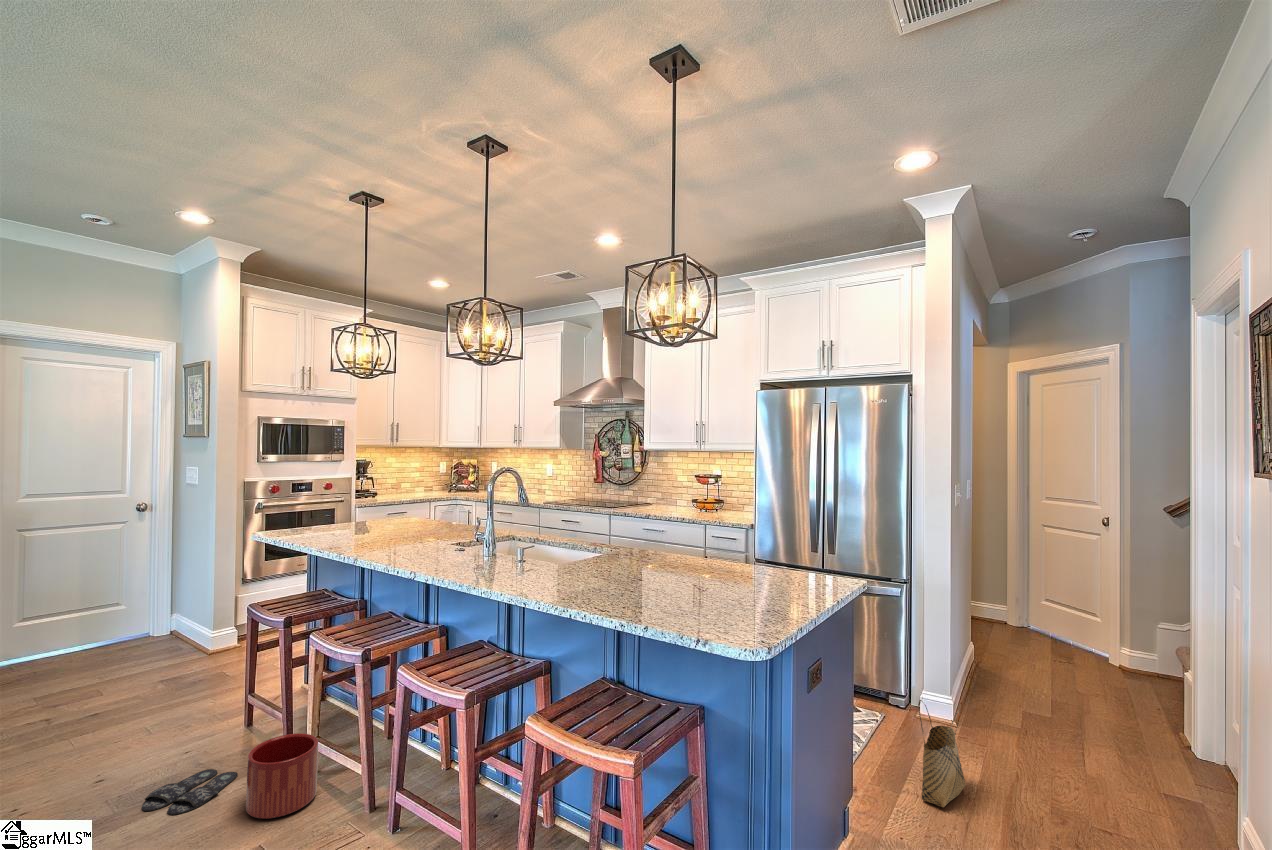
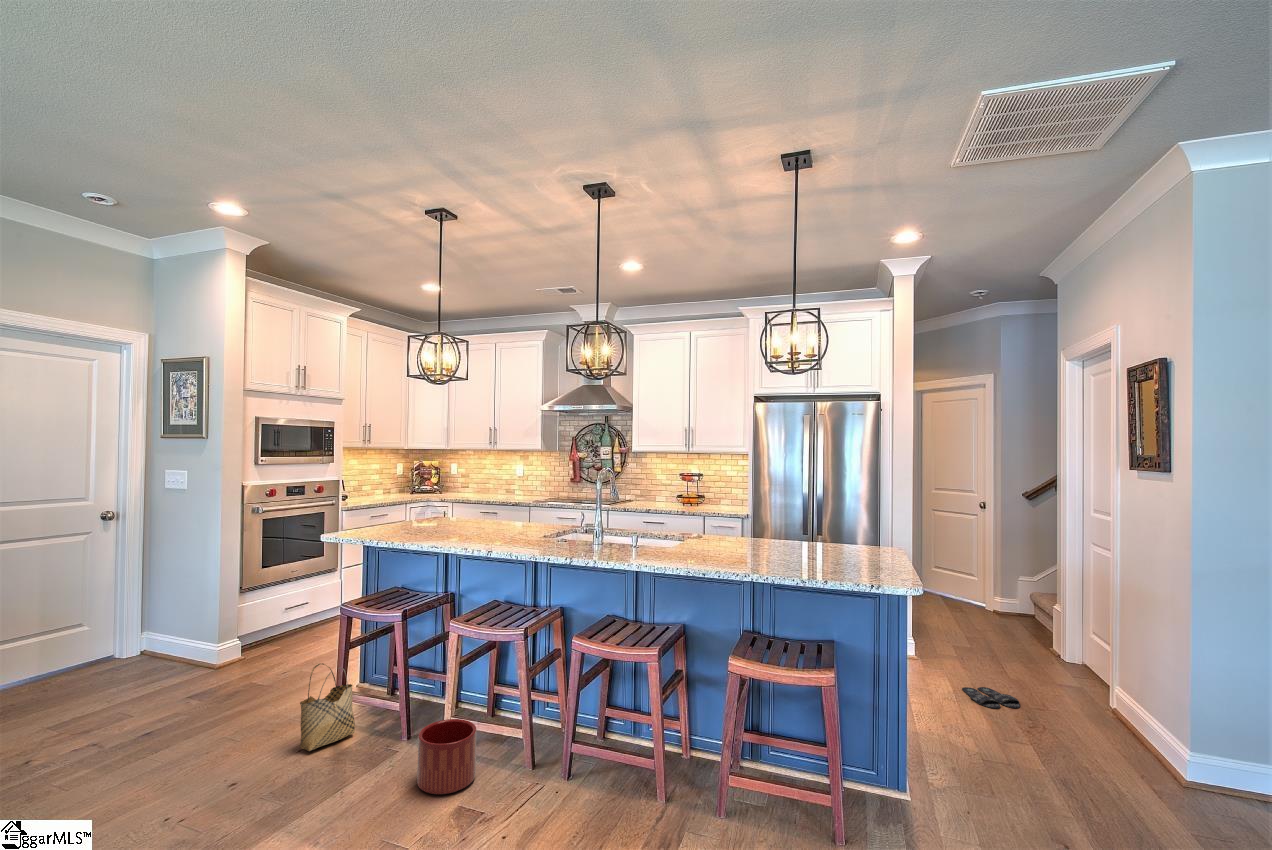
woven basket: present [918,700,965,807] -> present [300,663,355,751]
slippers: present [142,769,238,815] -> present [962,687,1020,709]

